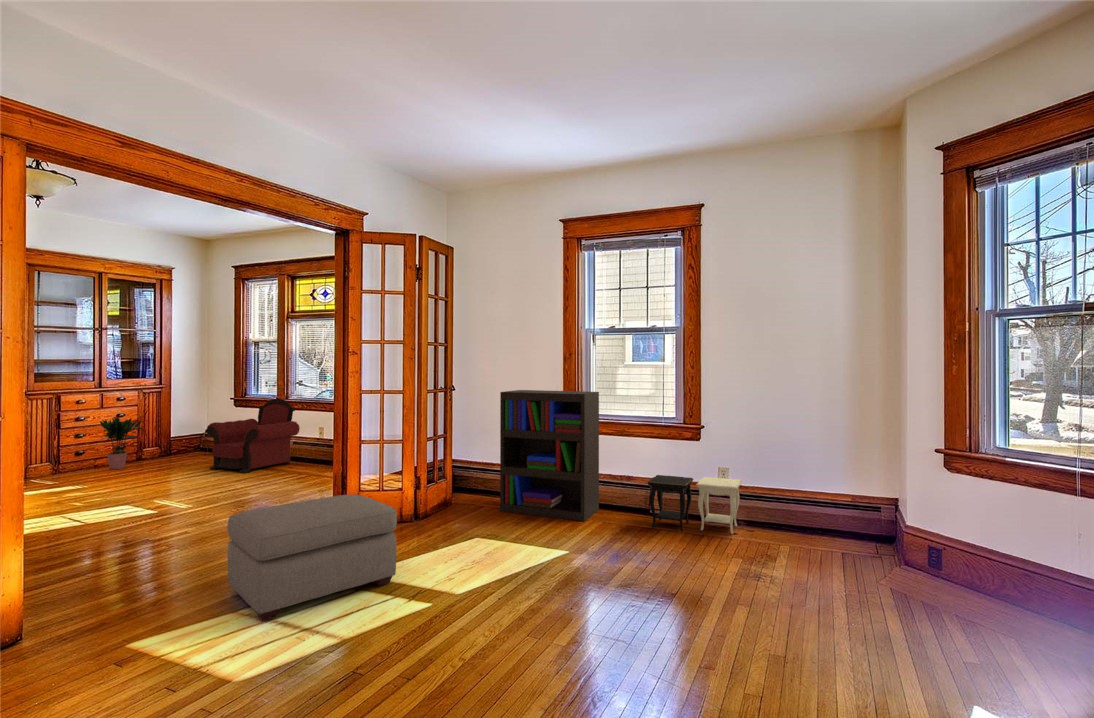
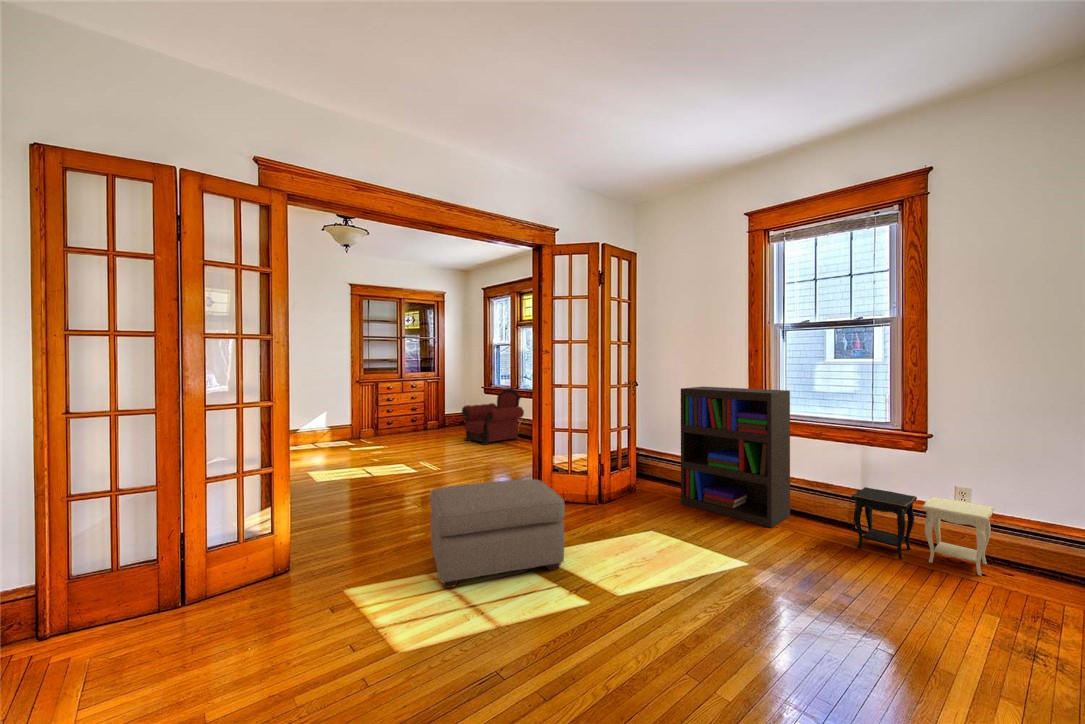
potted plant: present [100,417,142,469] -> none [399,398,426,435]

